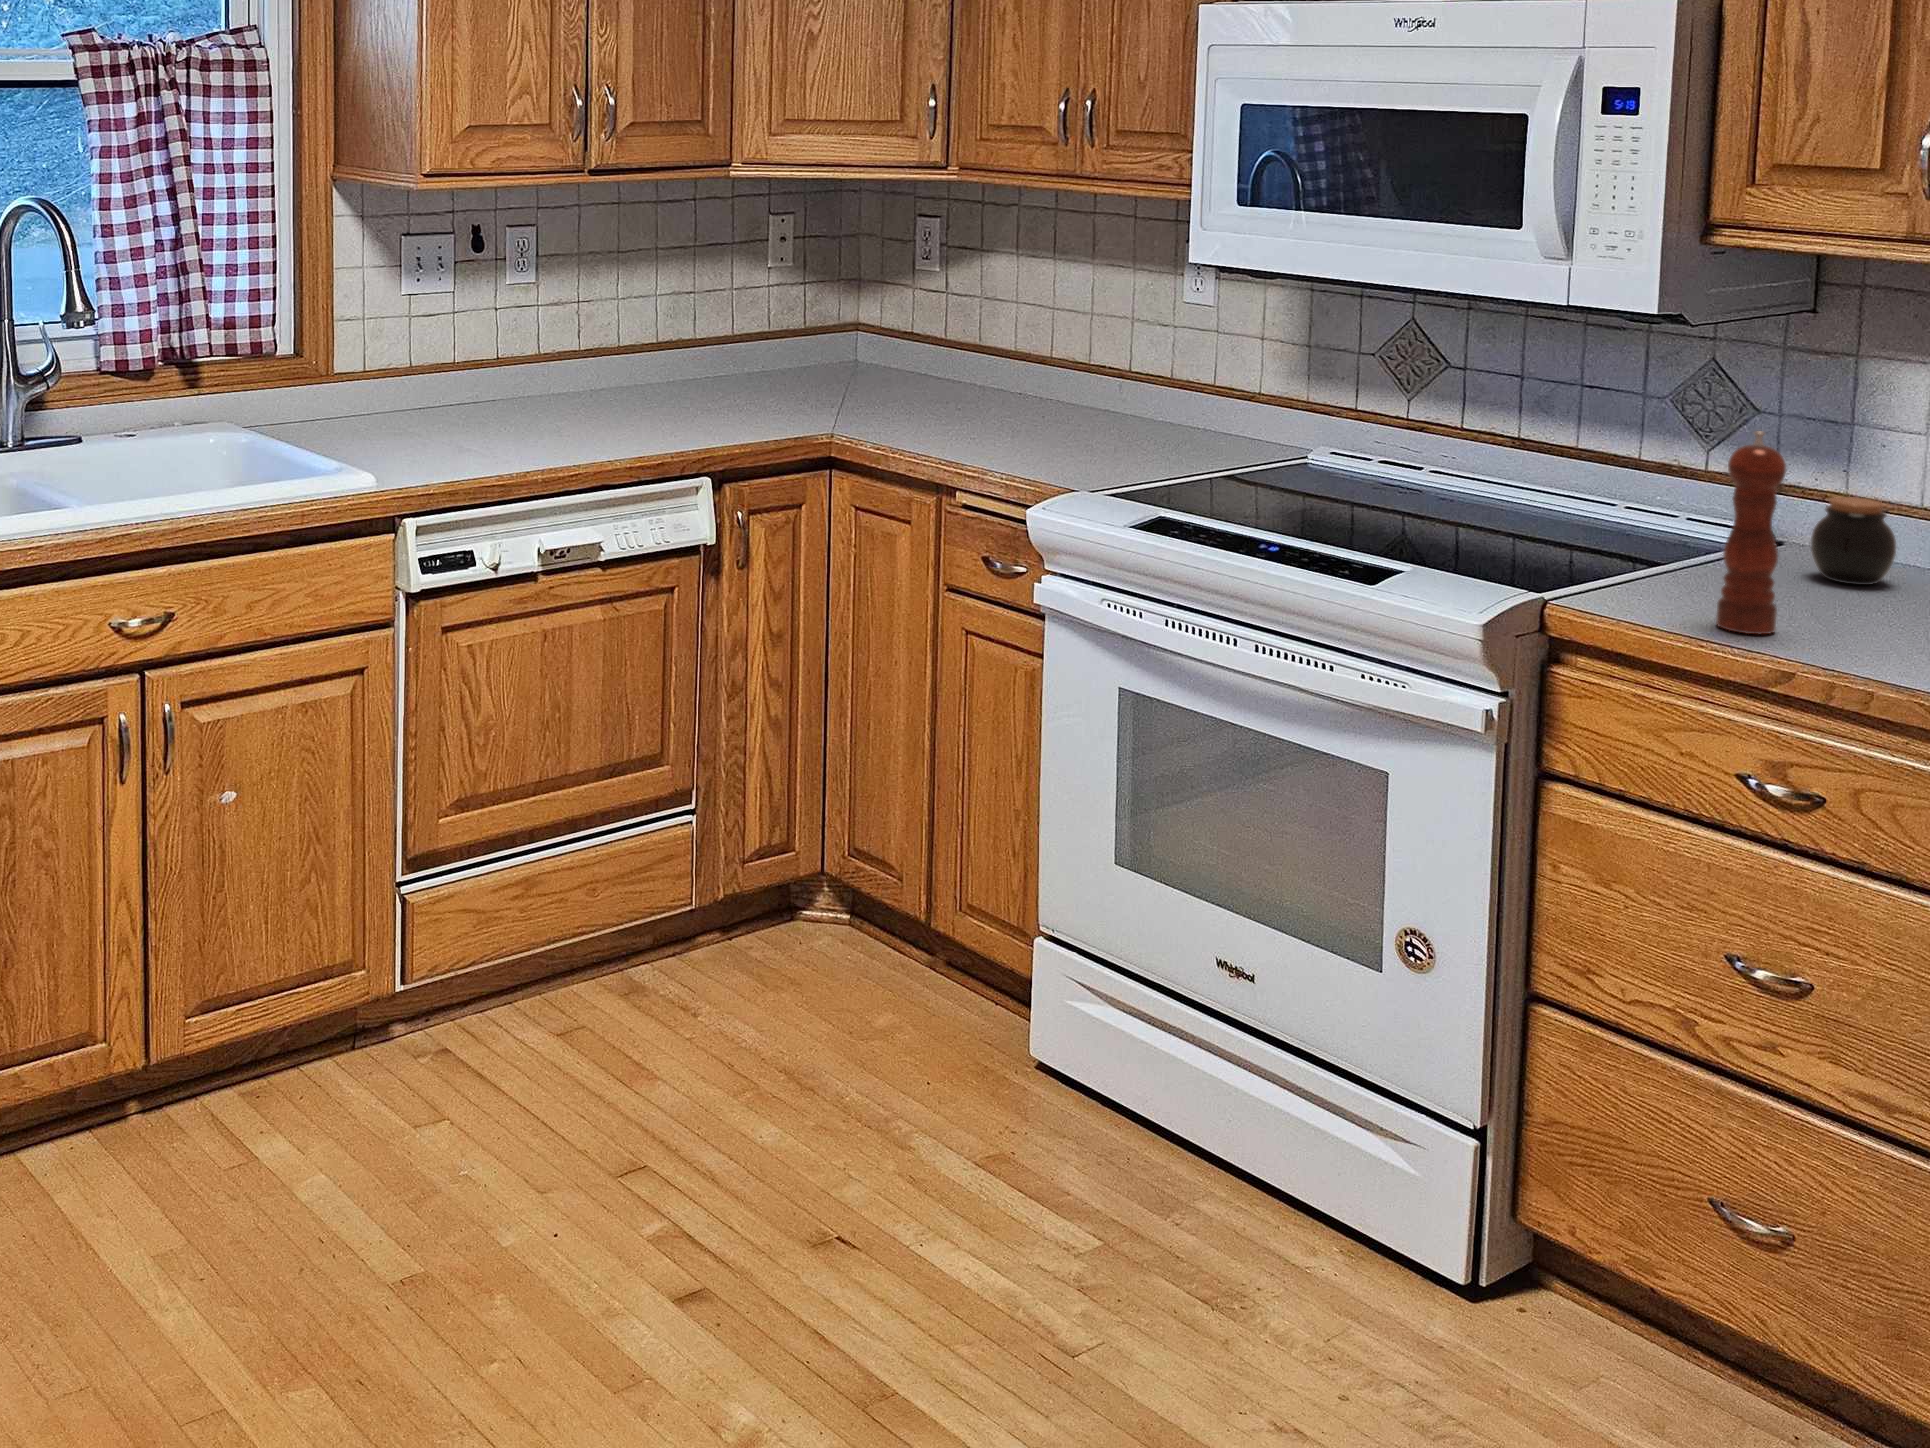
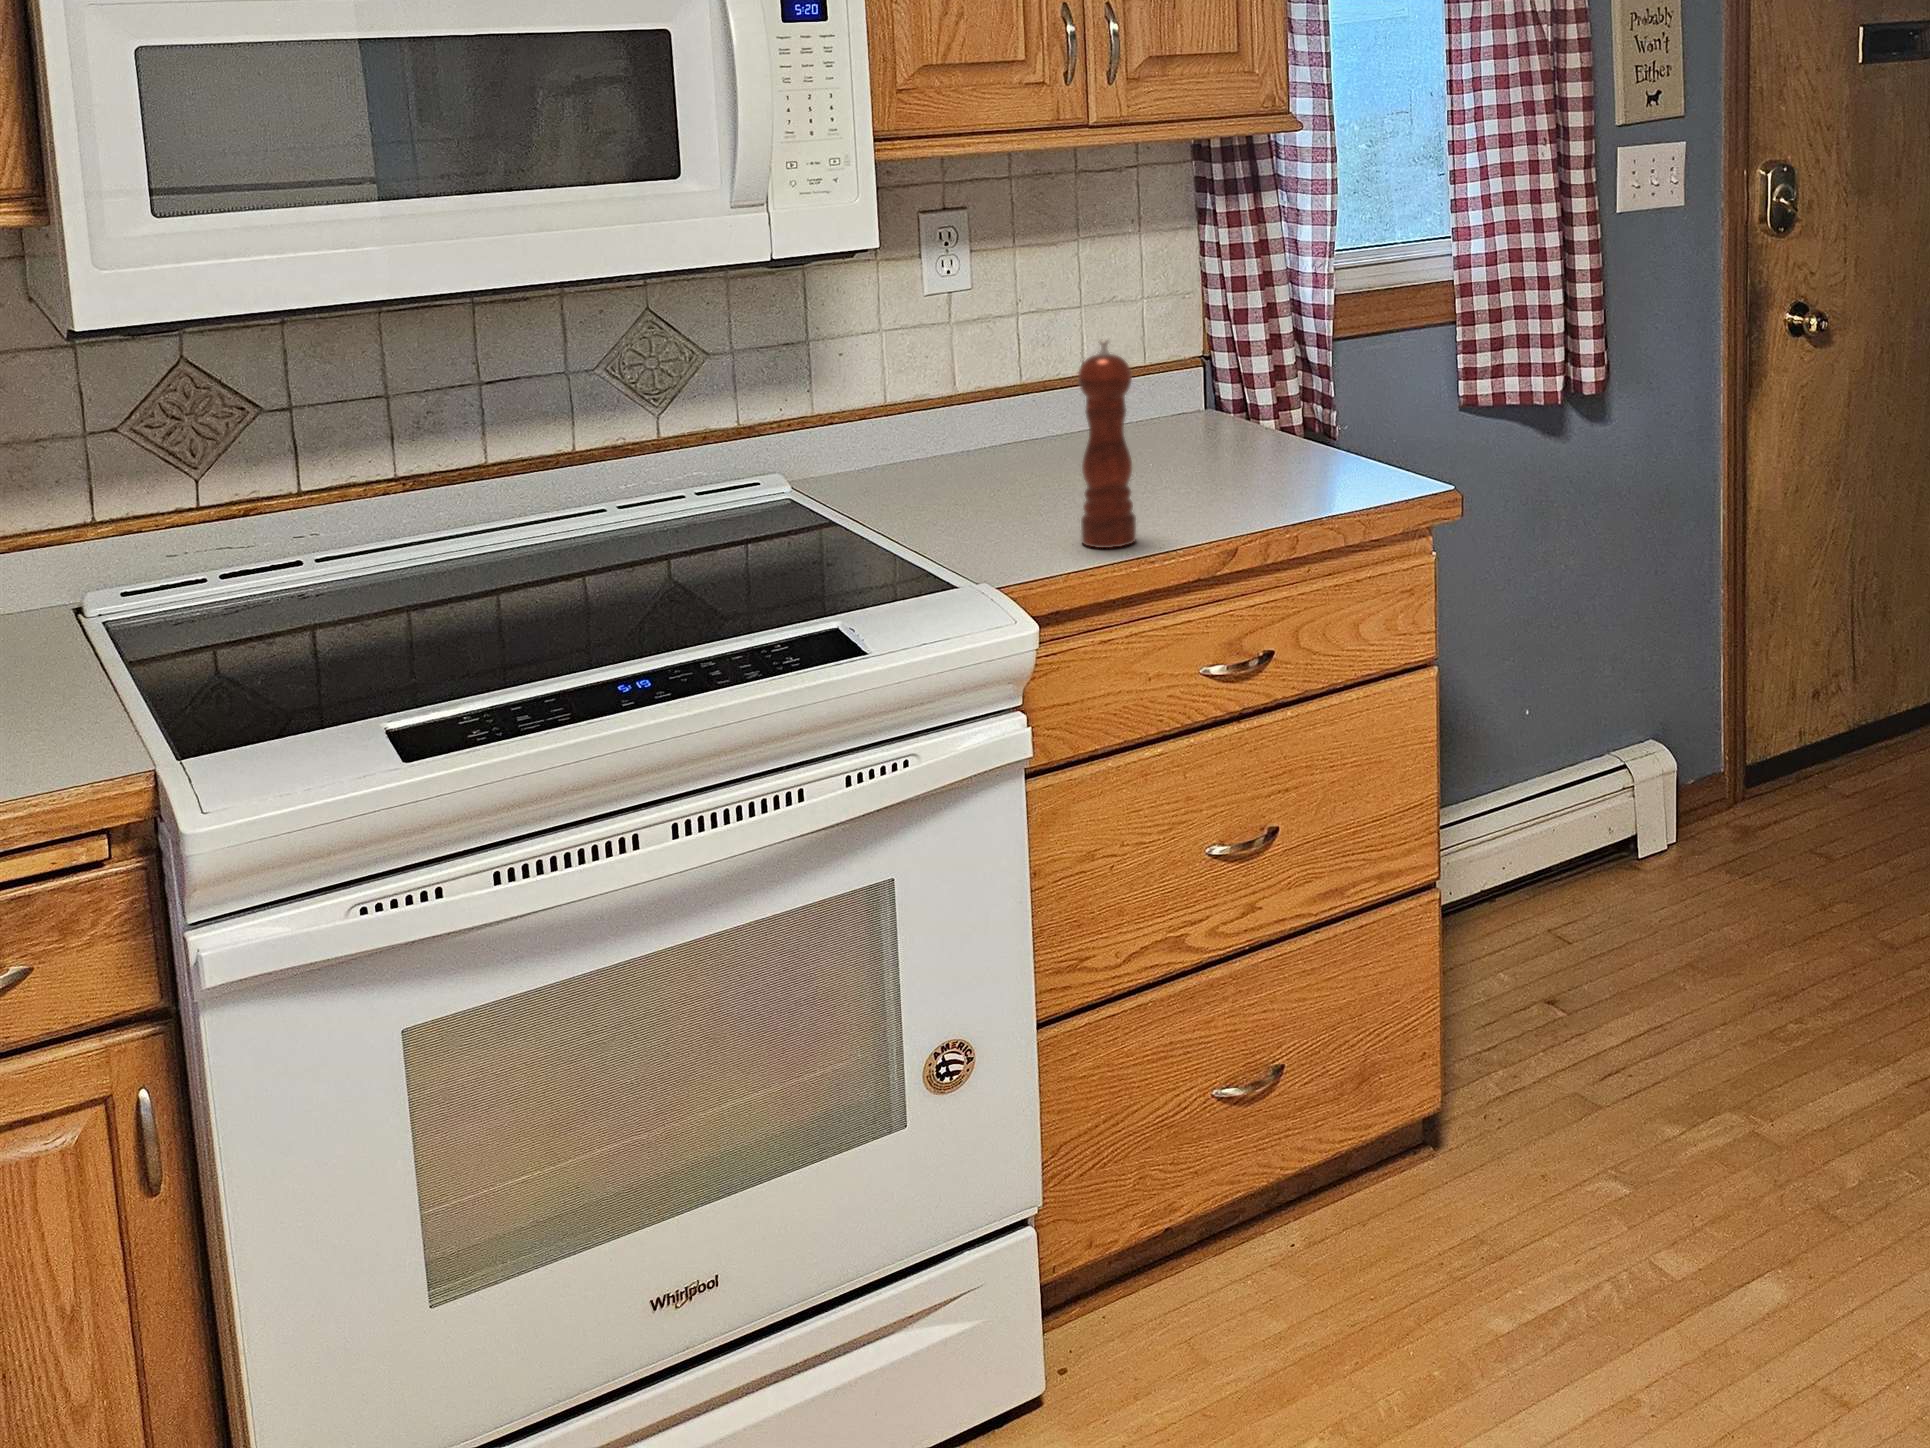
jar: present [1811,497,1896,585] -> none [900,404,978,494]

